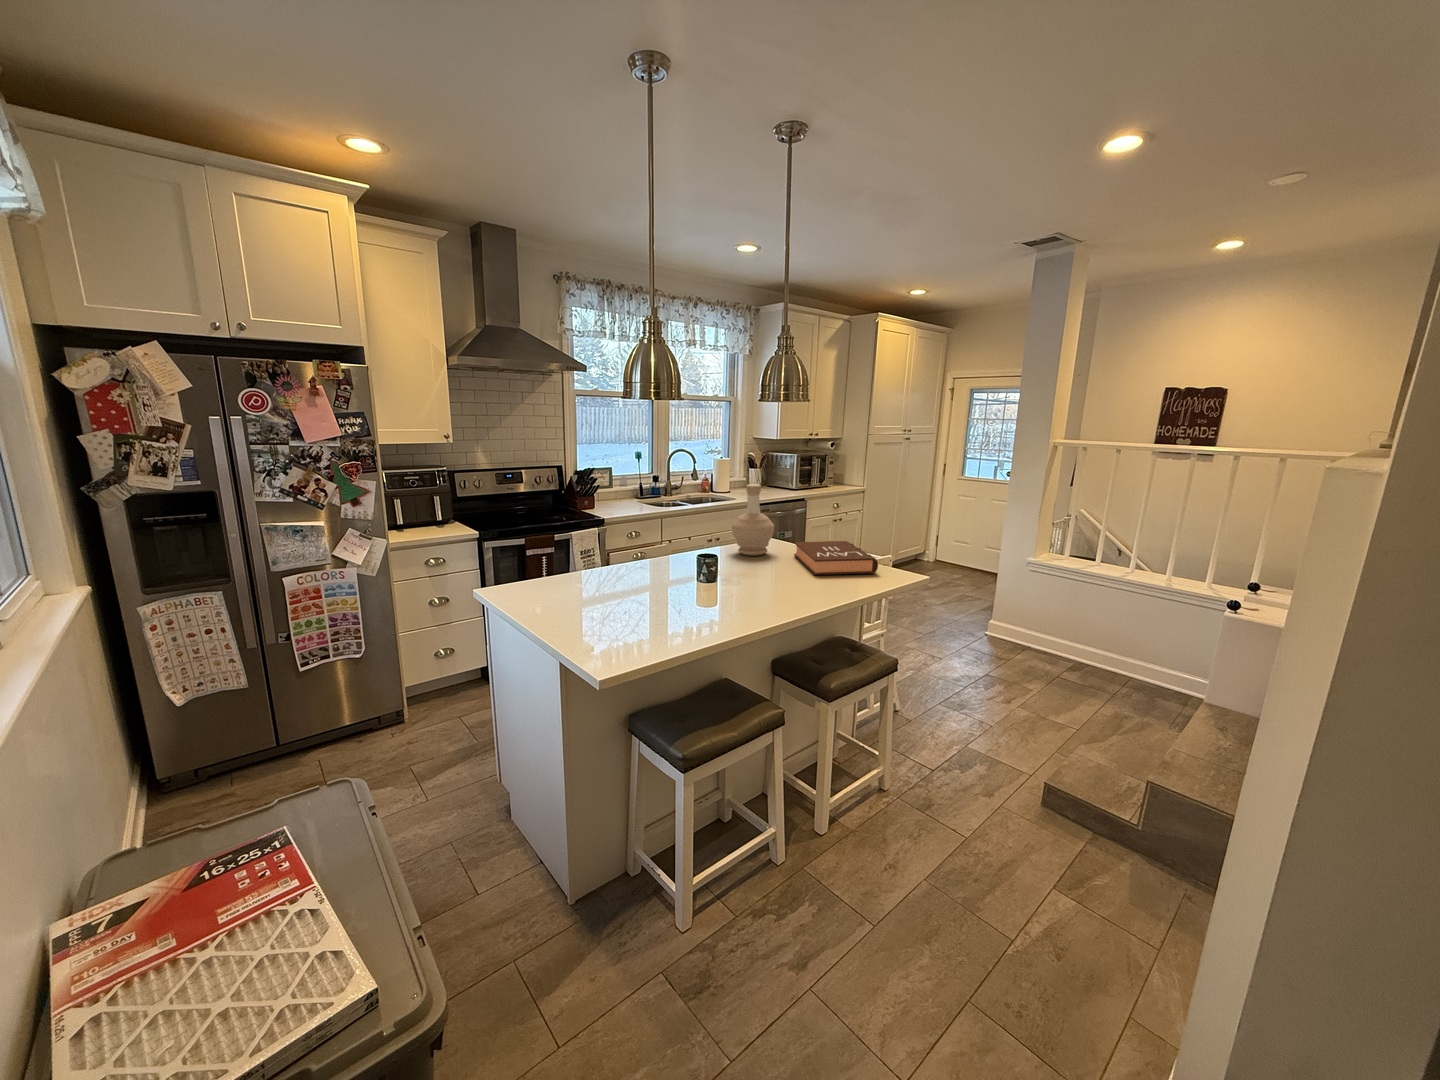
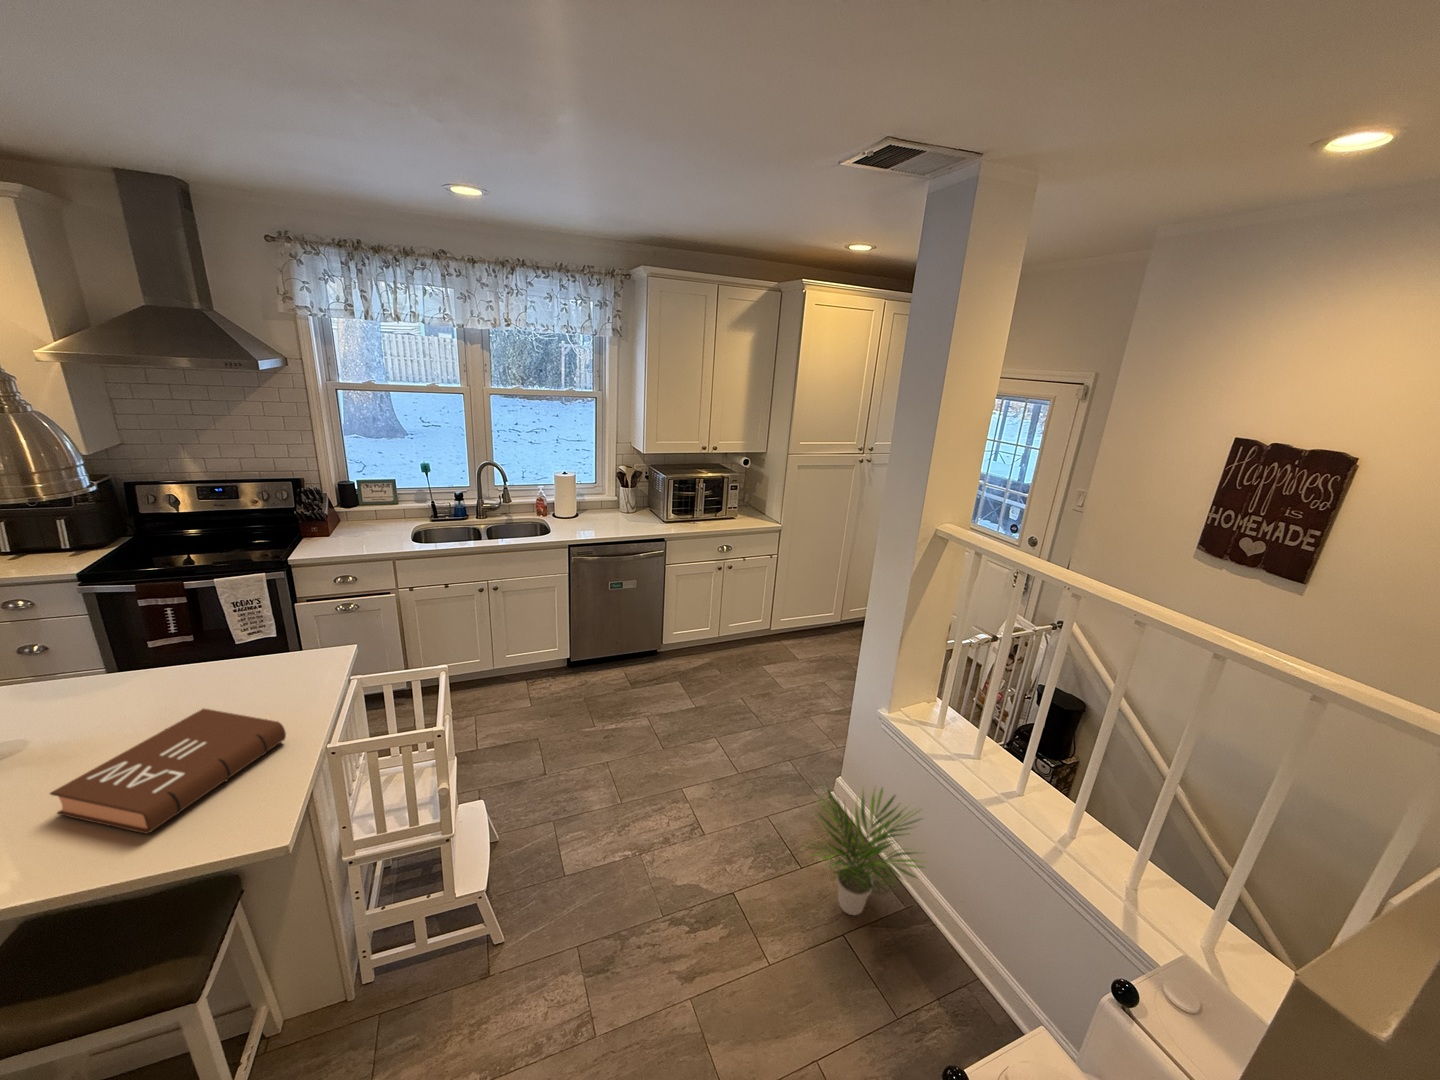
bottle: present [732,484,774,556] -> none [124,604,215,715]
potted plant: none [1023,587,1112,668] -> present [808,789,923,915]

